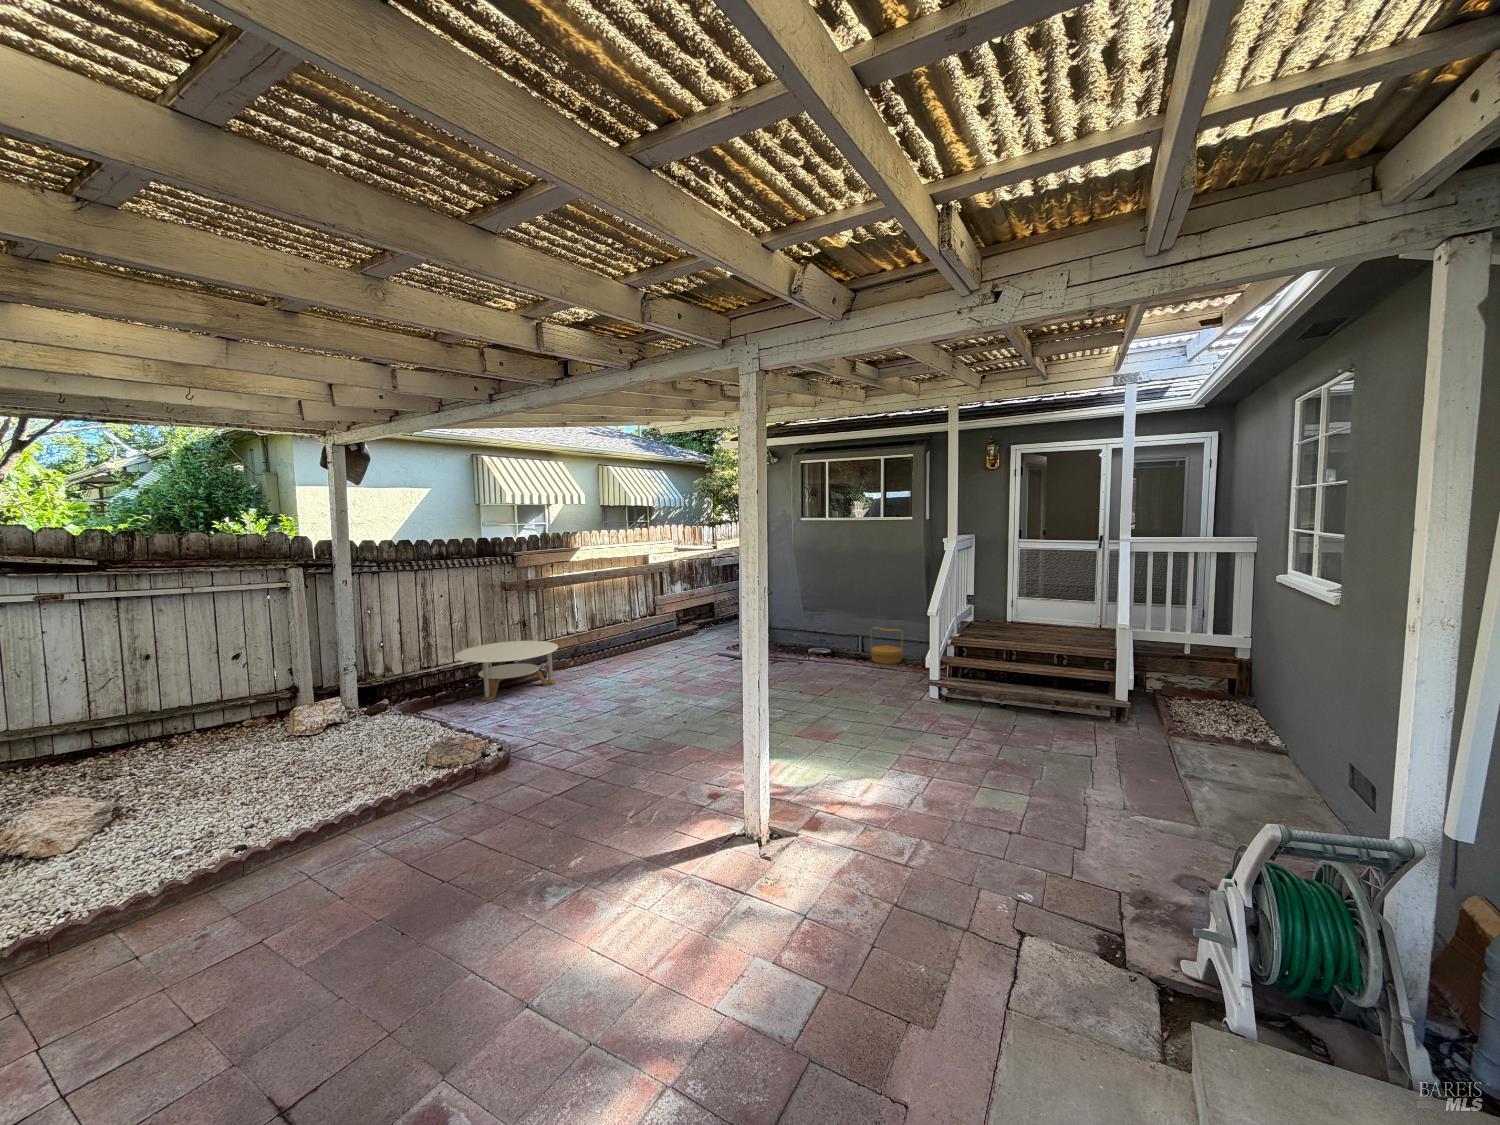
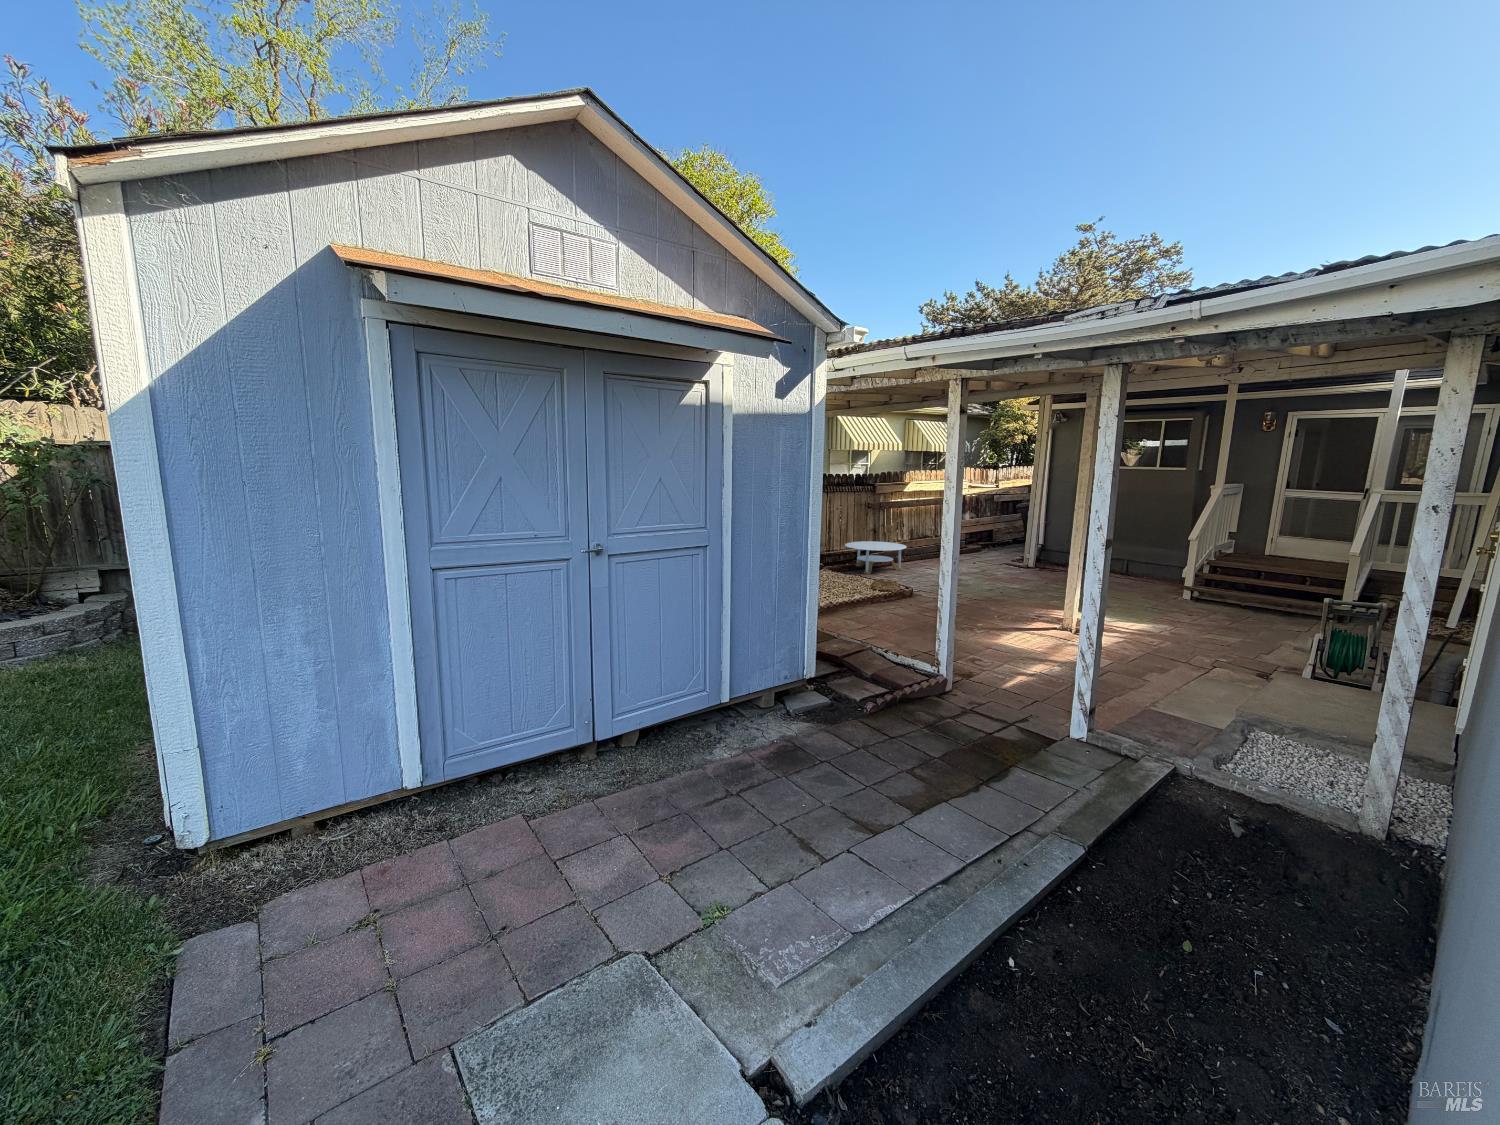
woven basket: present [871,627,903,664] -> none [1137,552,1168,580]

